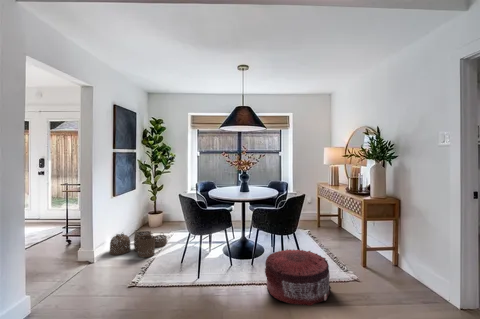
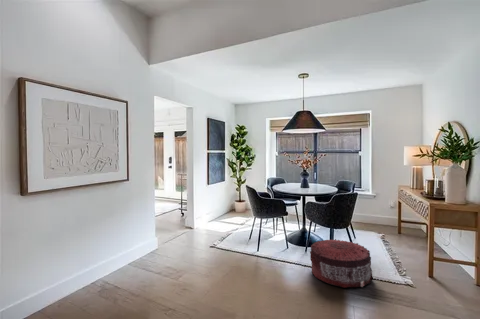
woven basket: present [109,231,167,257] -> none [202,212,244,233]

